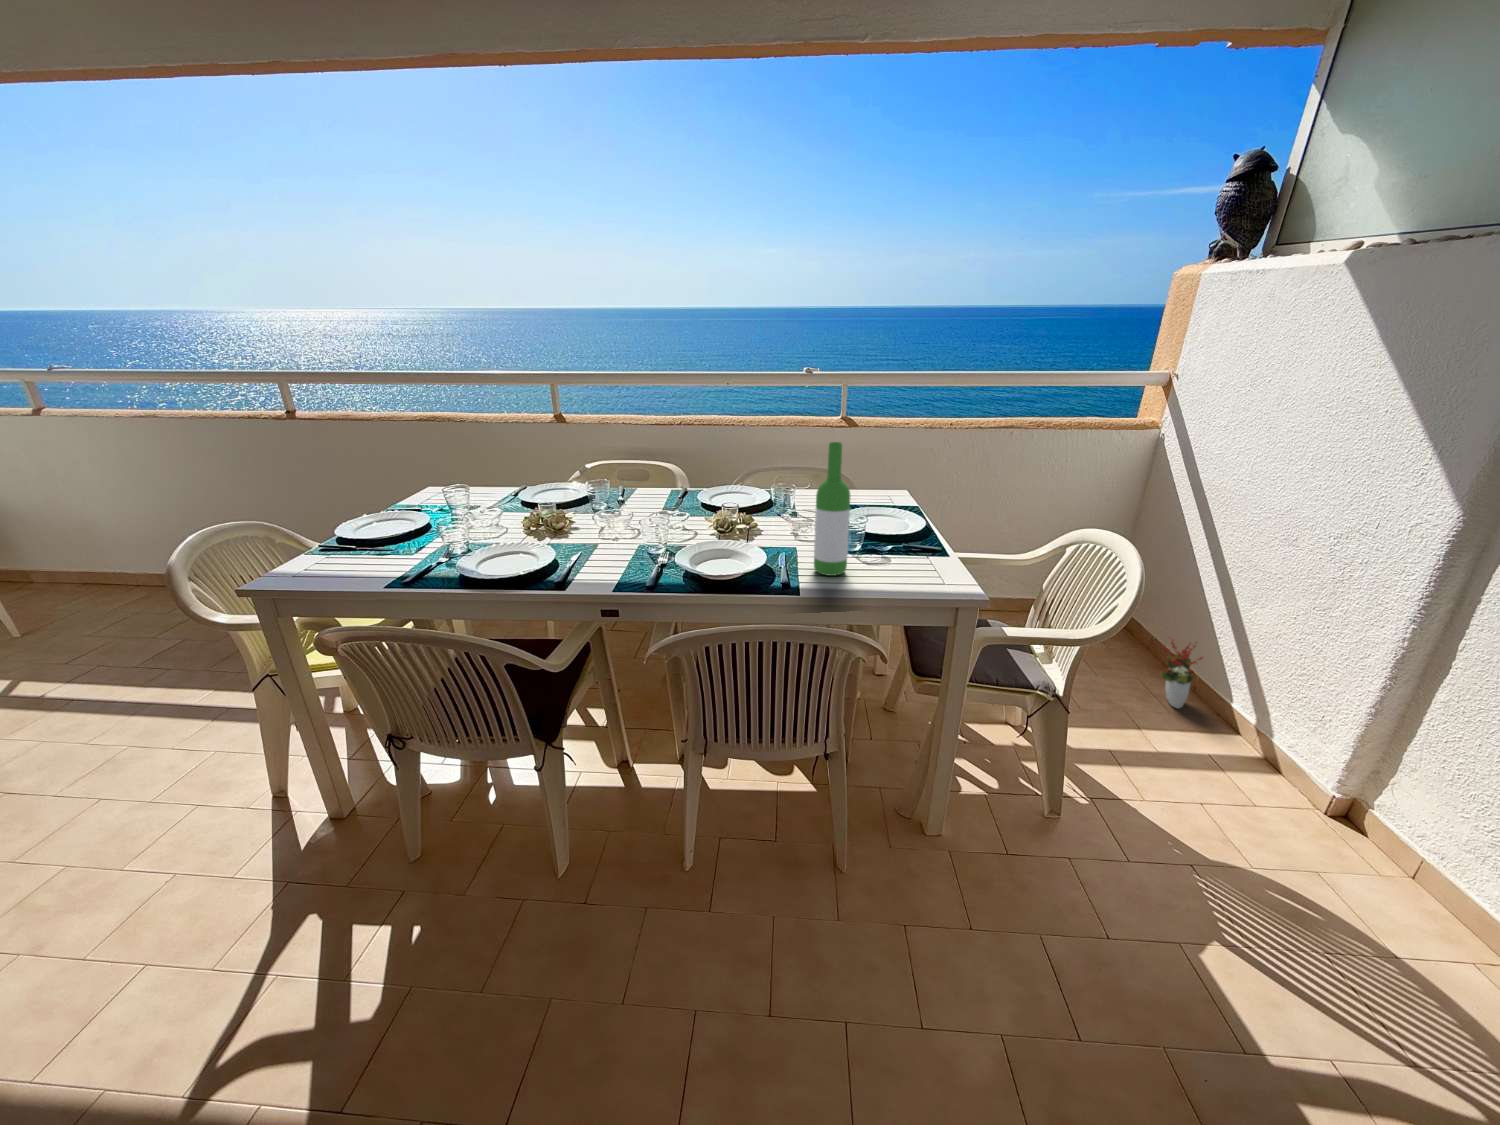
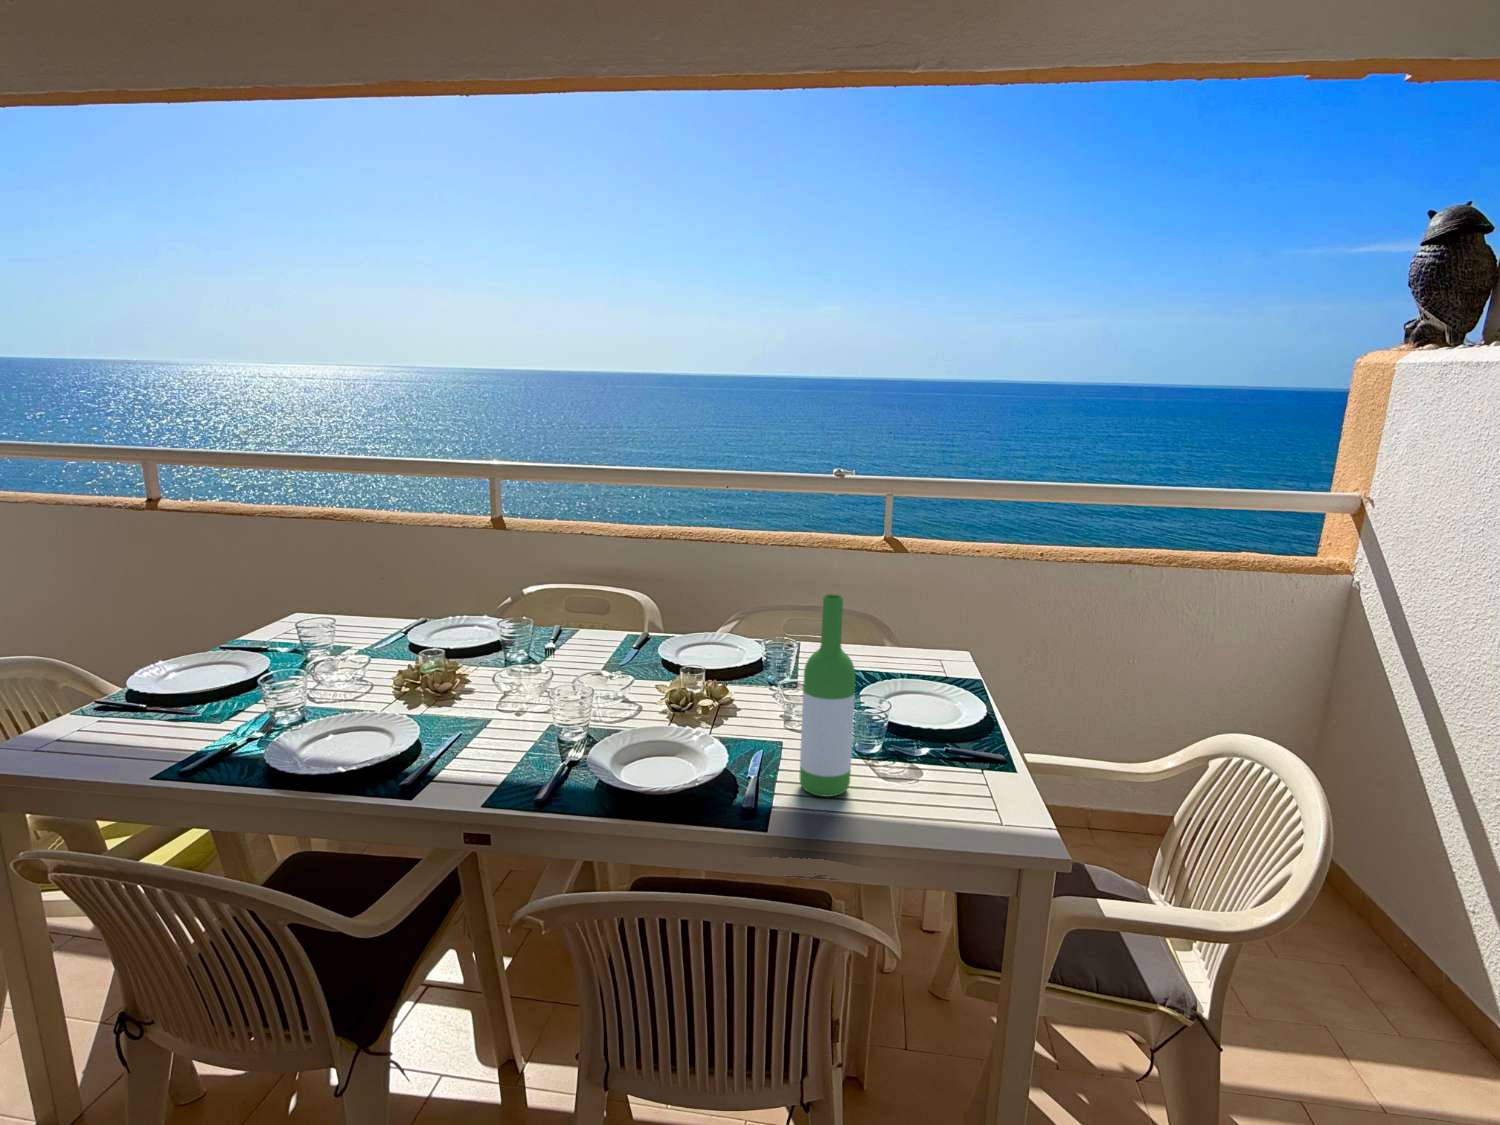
decorative plant: present [1161,639,1203,708] -> none [1376,905,1449,1029]

